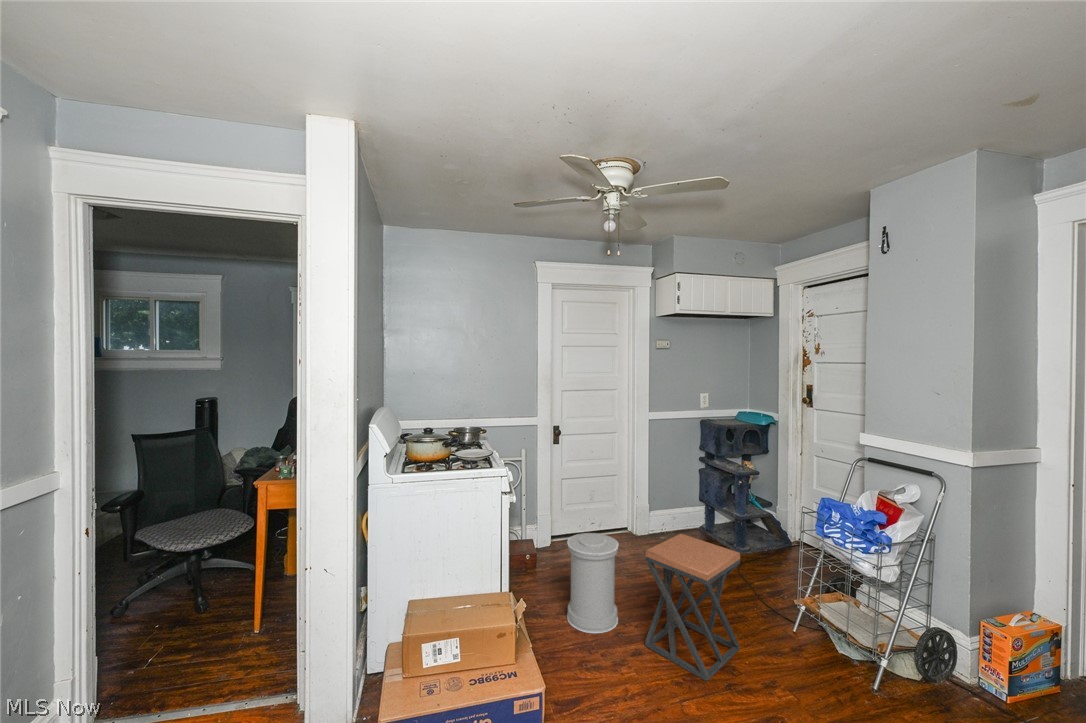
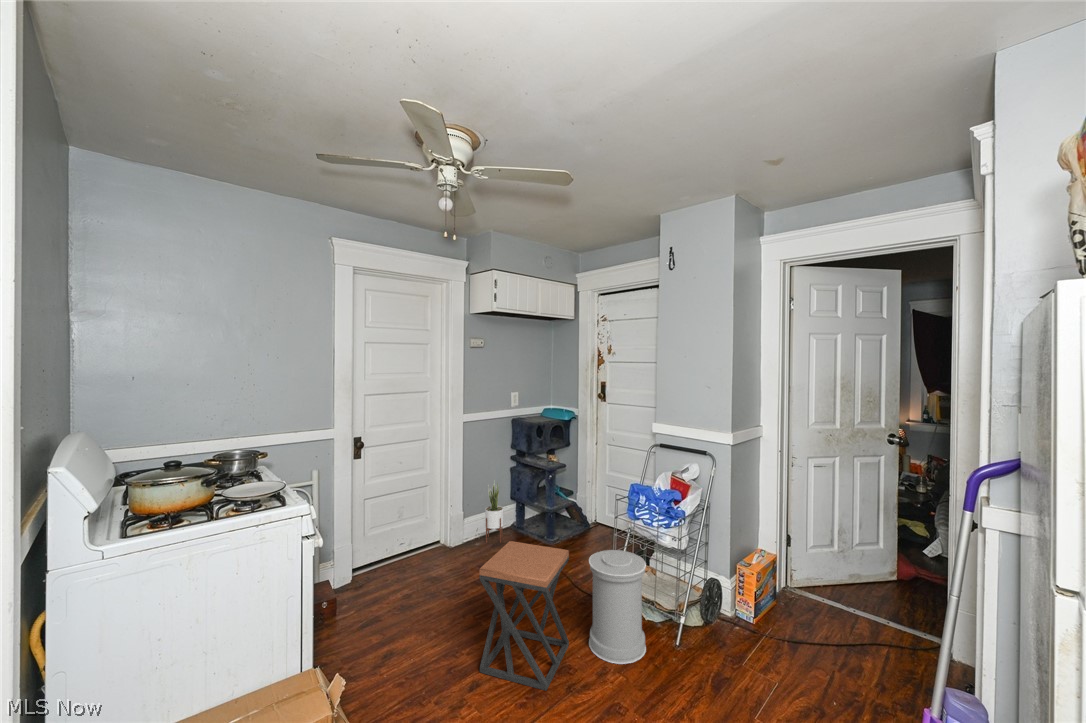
potted plant: none [672,478,690,541] -> present [485,481,503,543]
trash can: present [567,533,618,633] -> present [589,550,646,664]

